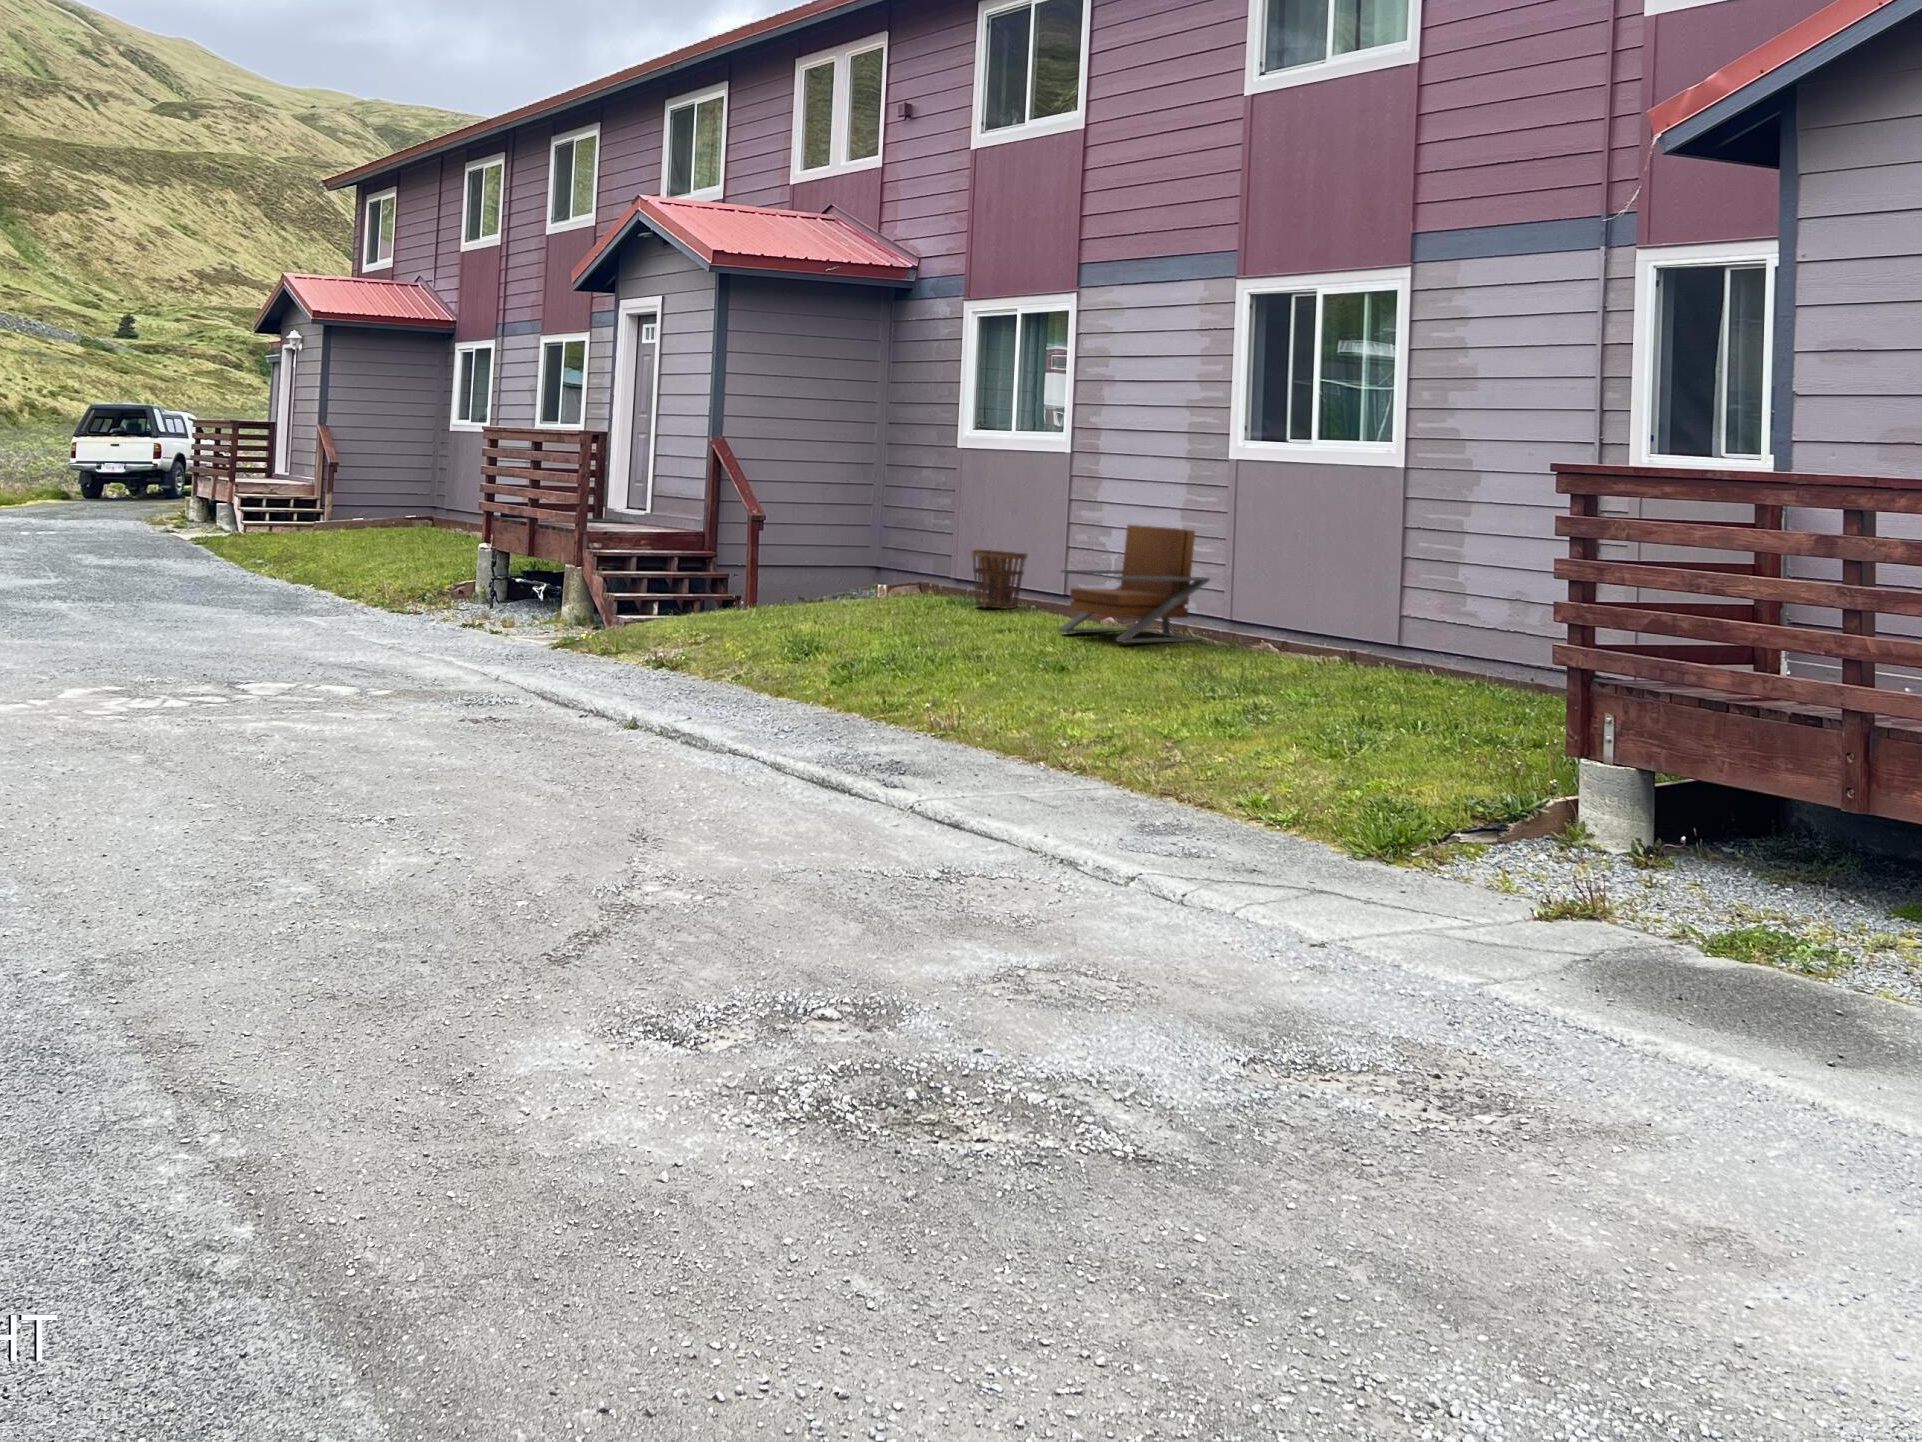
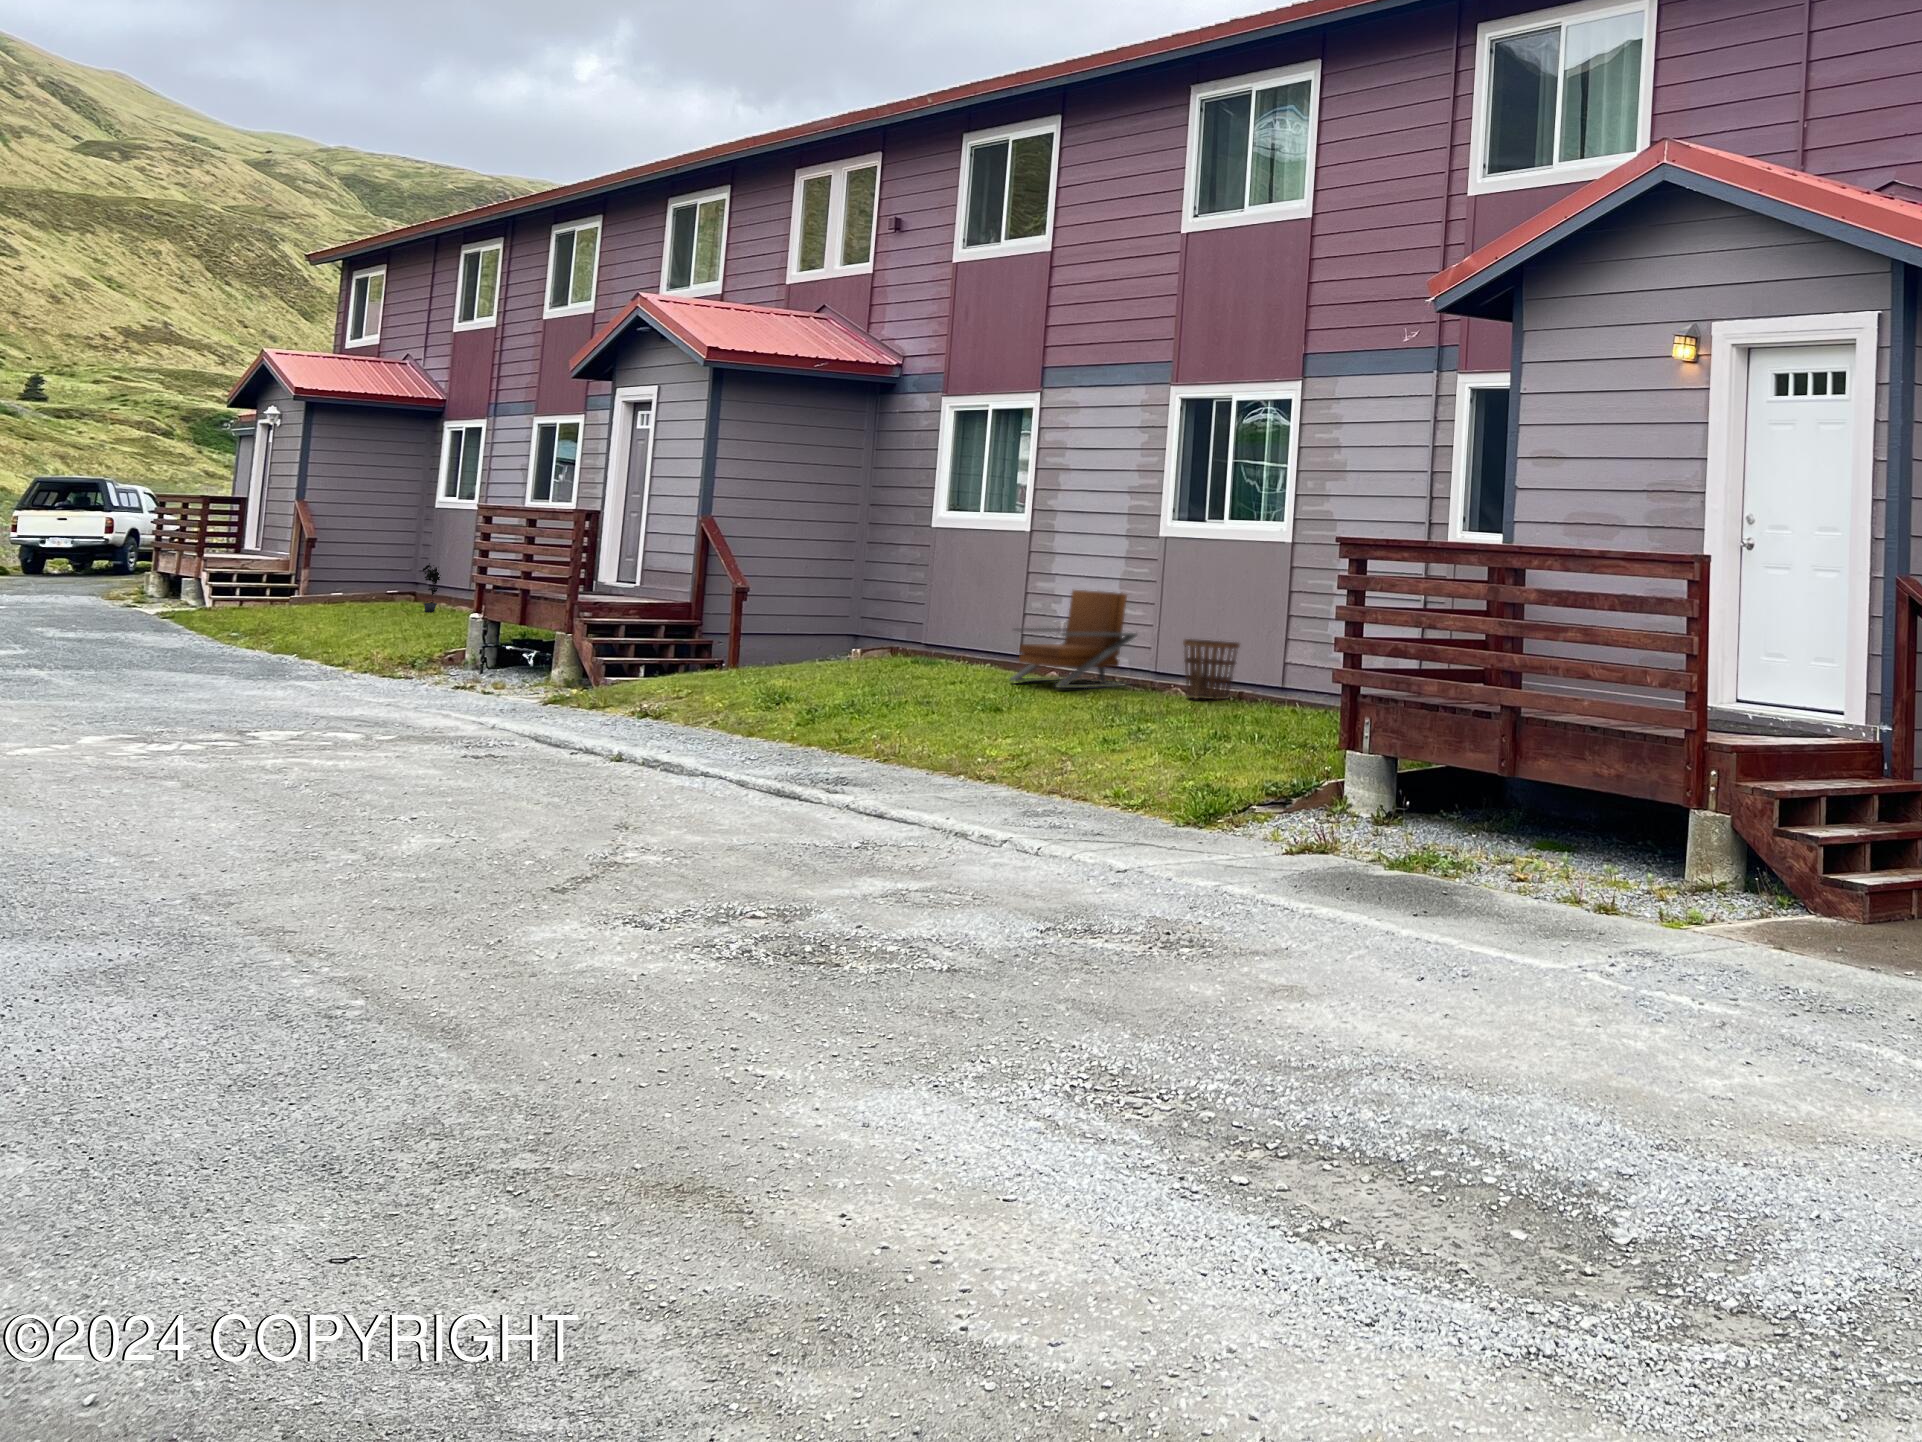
potted plant: none [436,488,457,538] -> present [423,563,441,612]
basket: present [972,550,1027,609] -> present [1183,639,1240,699]

